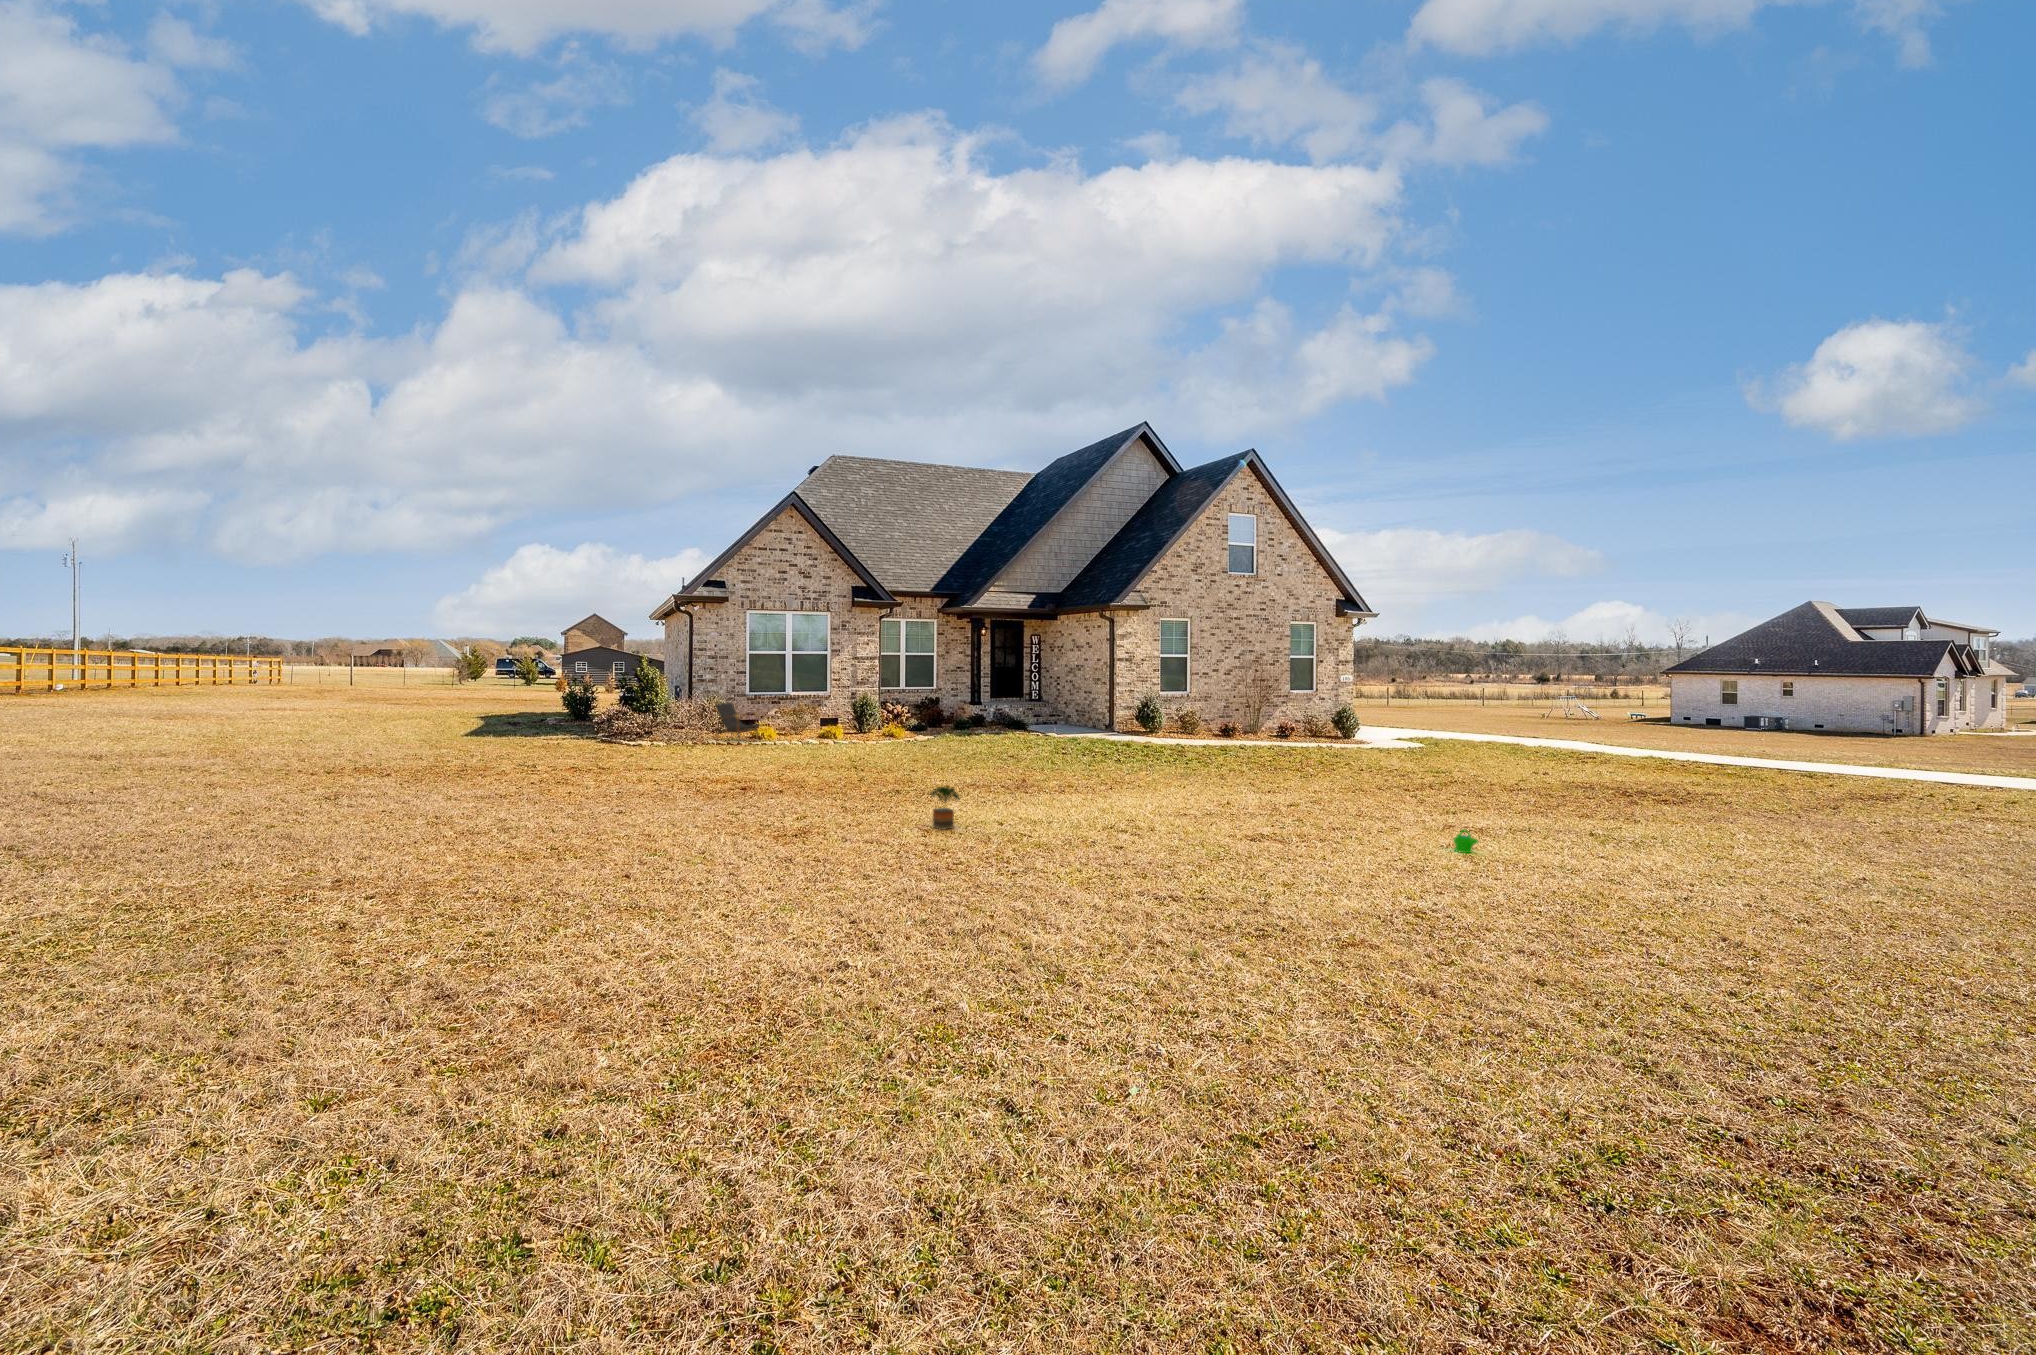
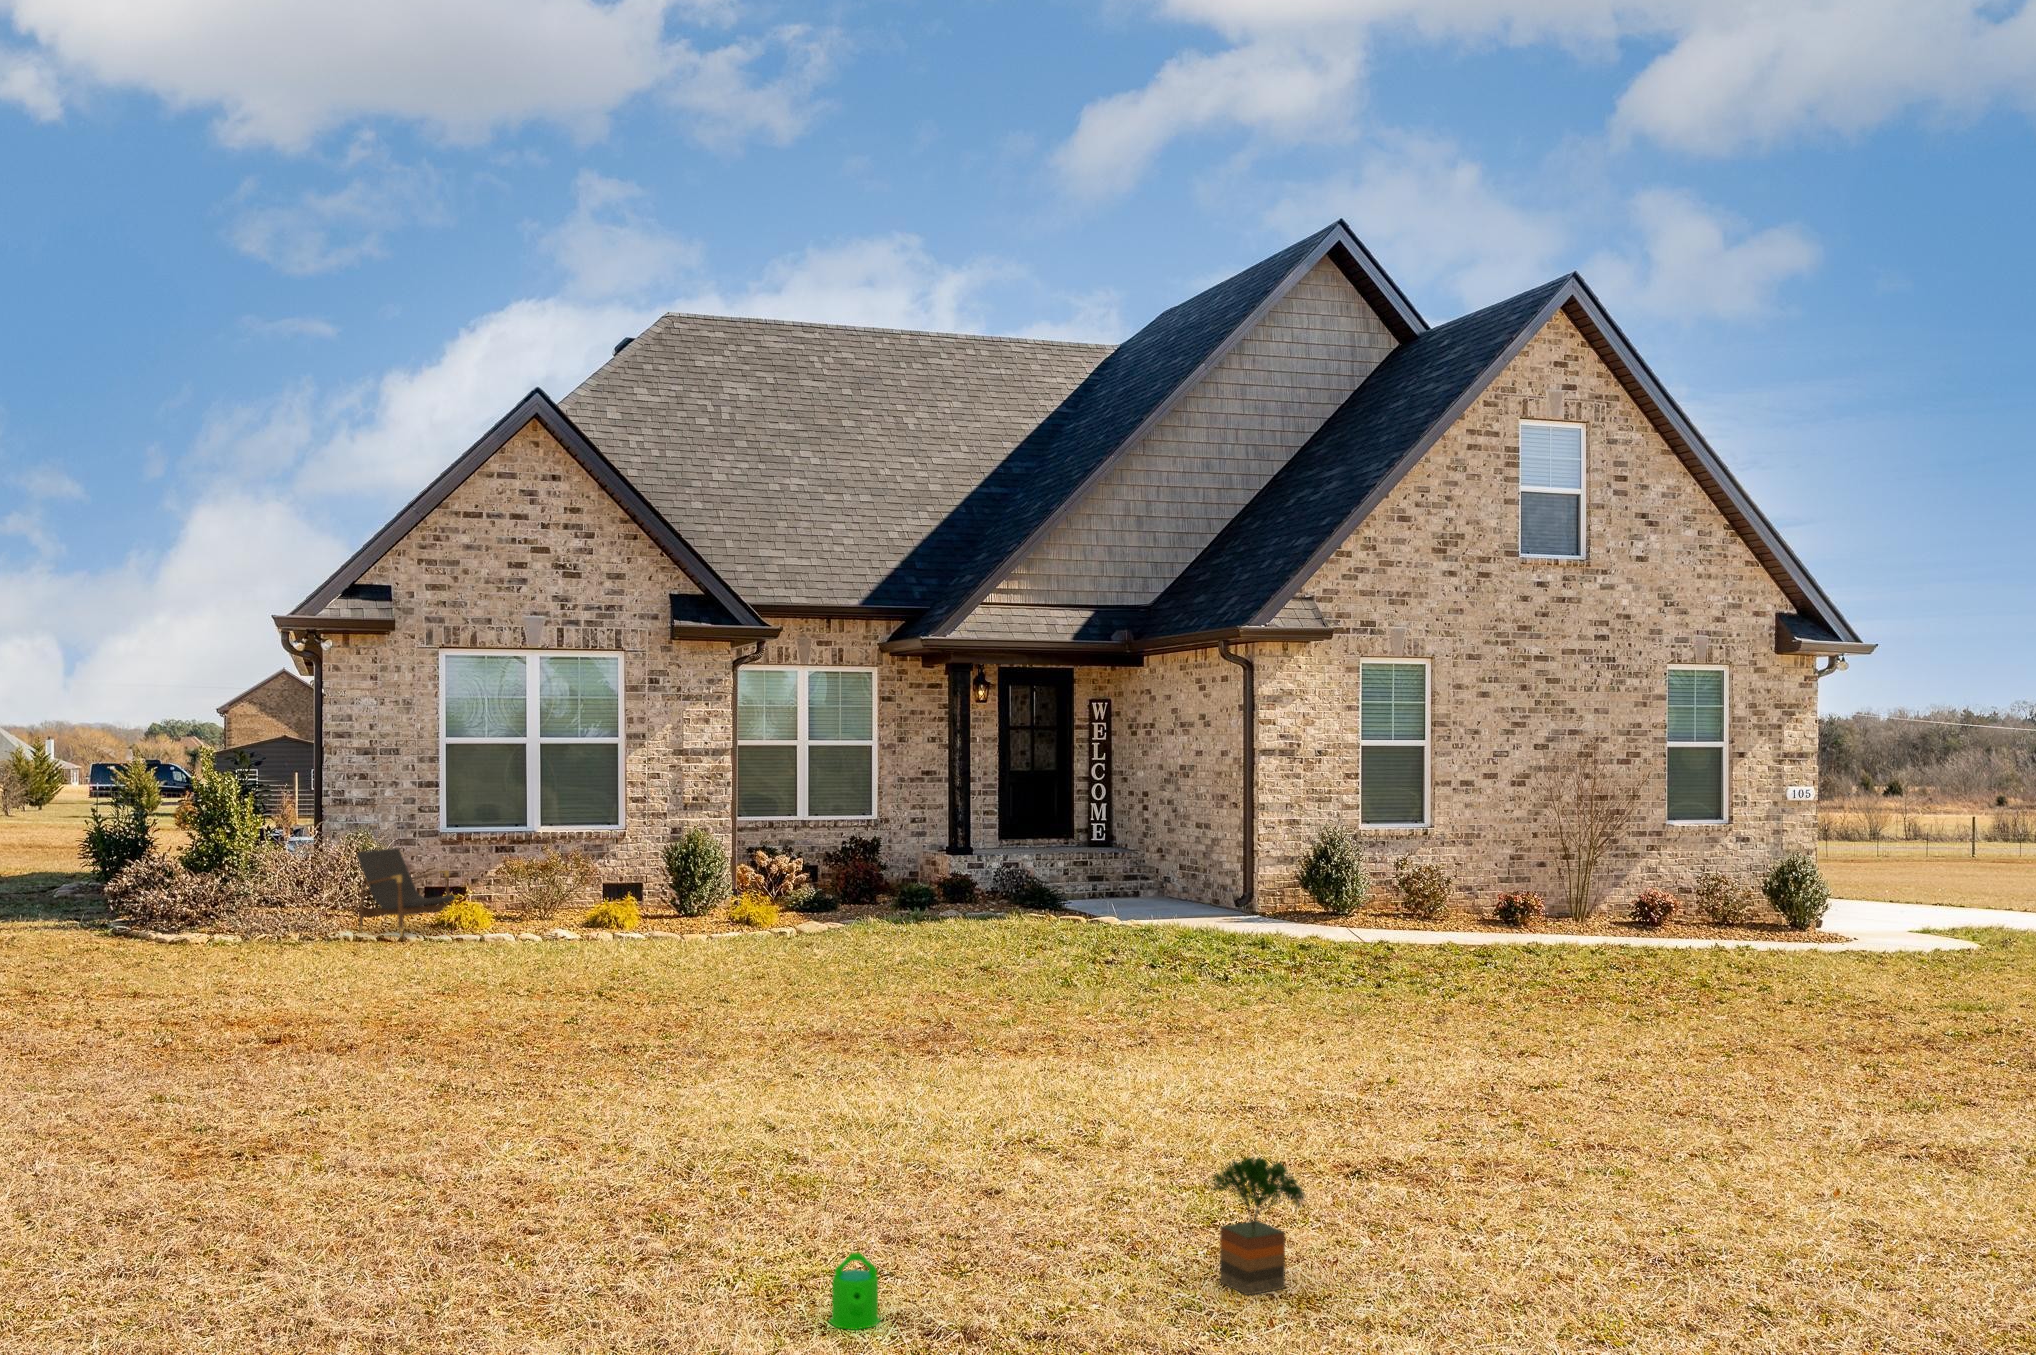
potted tree: present [931,786,960,830] -> present [1211,1157,1306,1295]
watering can: present [1454,829,1478,853] -> present [829,1253,881,1330]

